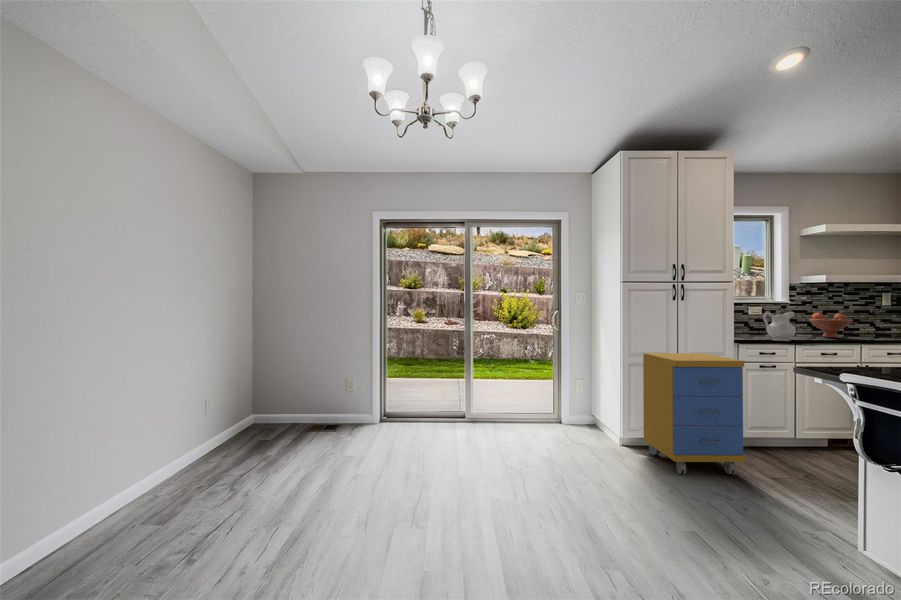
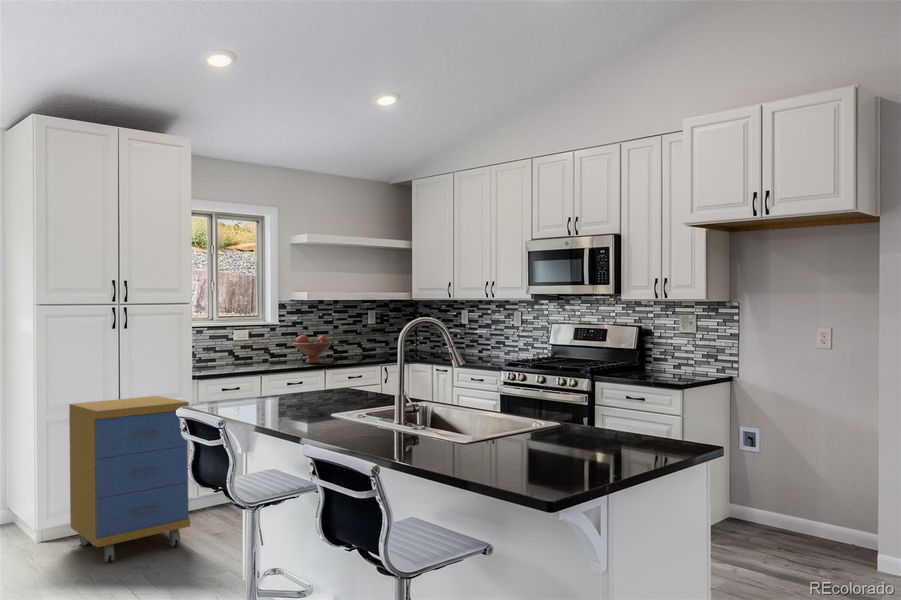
ceramic pitcher: present [763,311,796,341] -> none [236,336,269,372]

